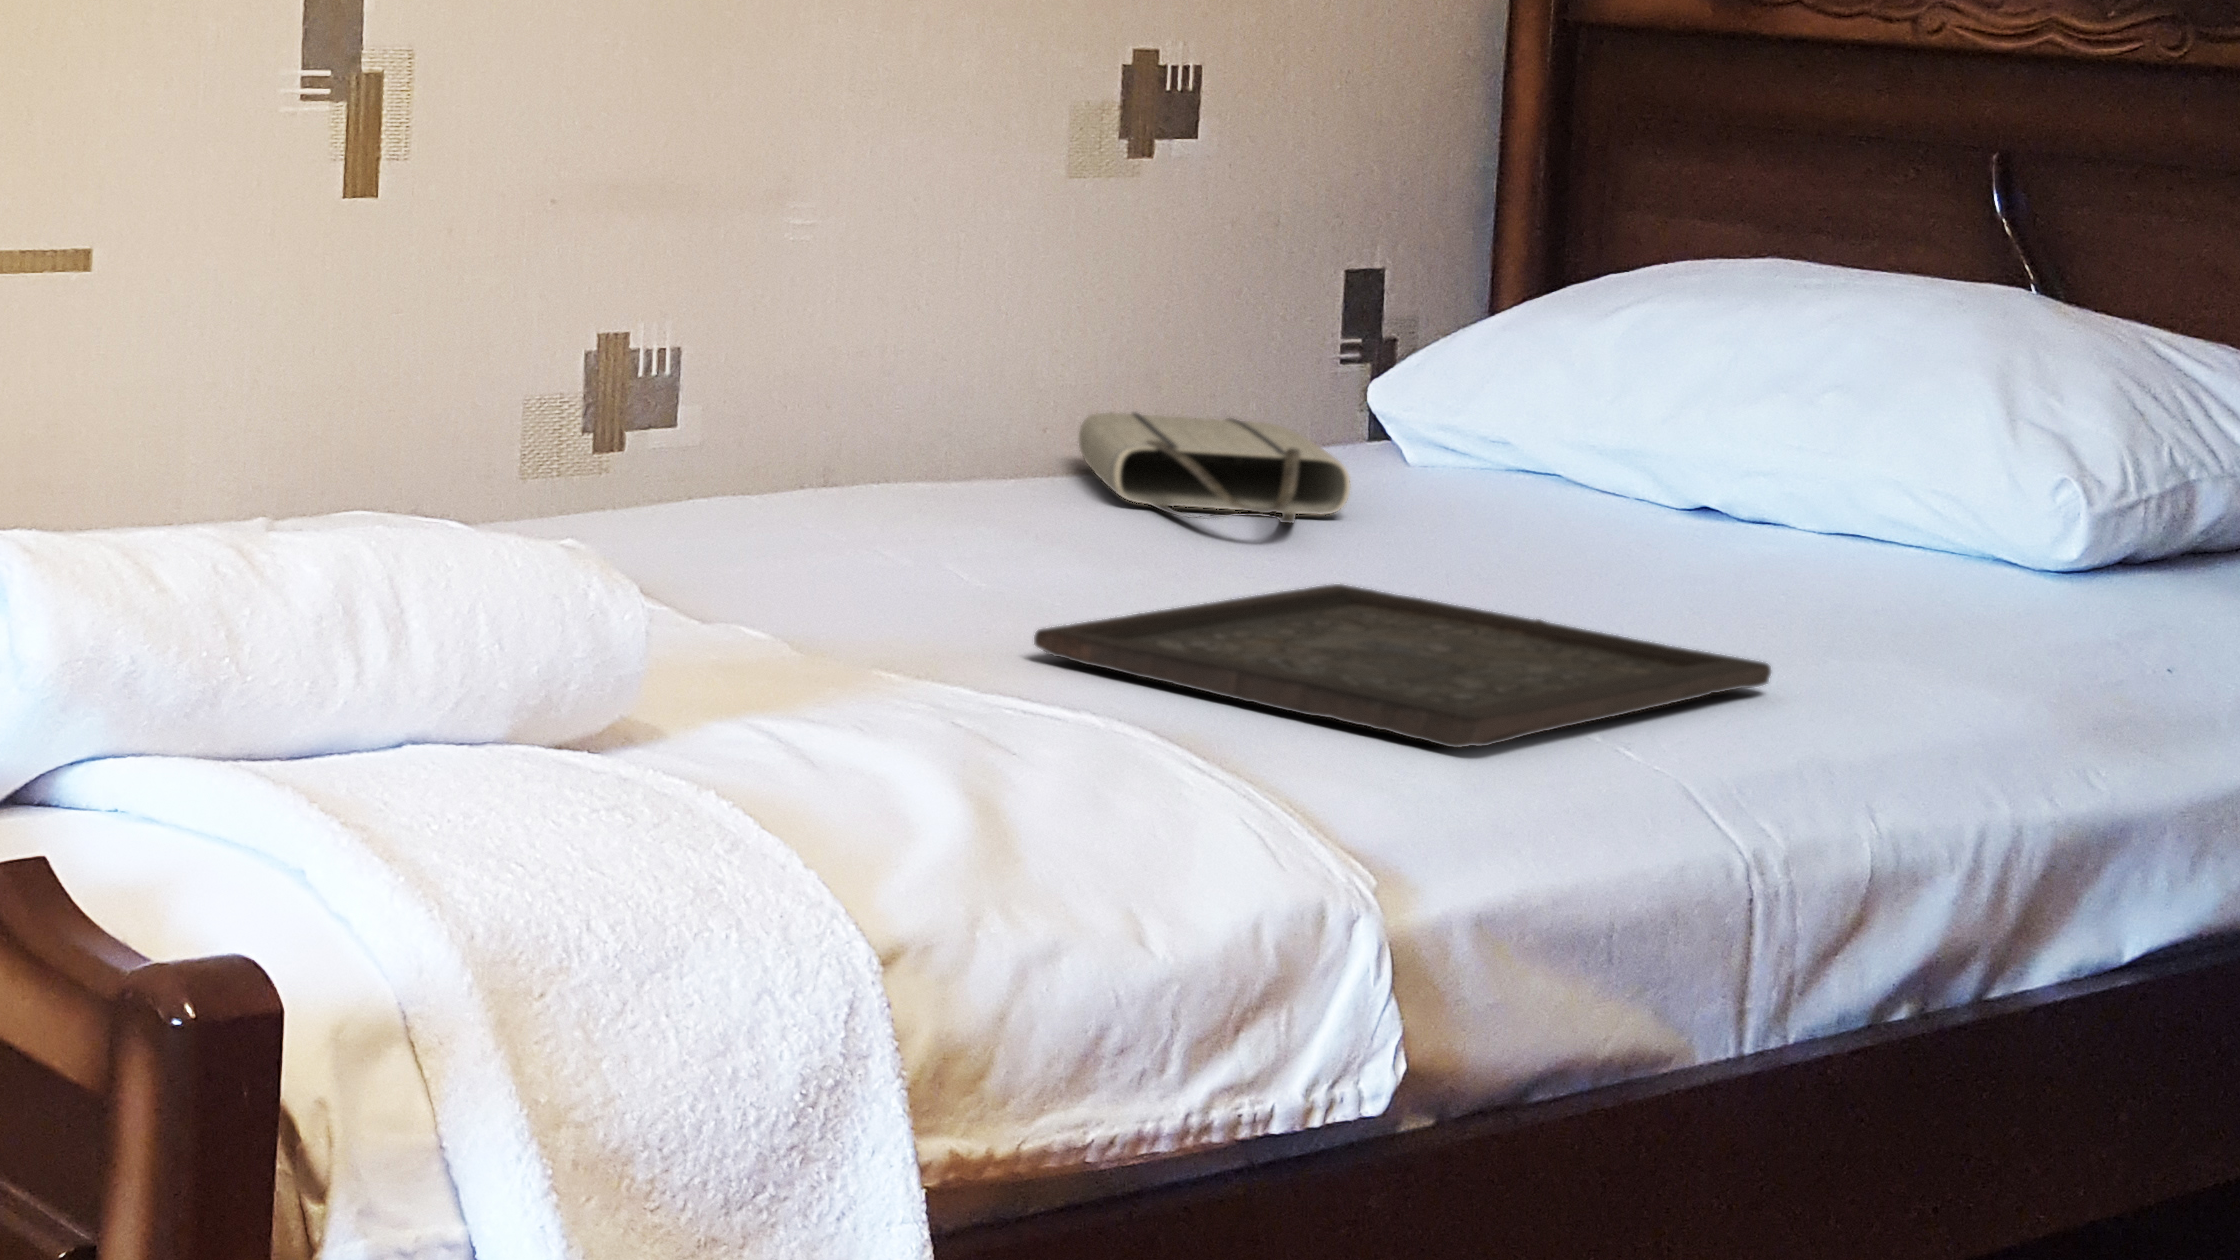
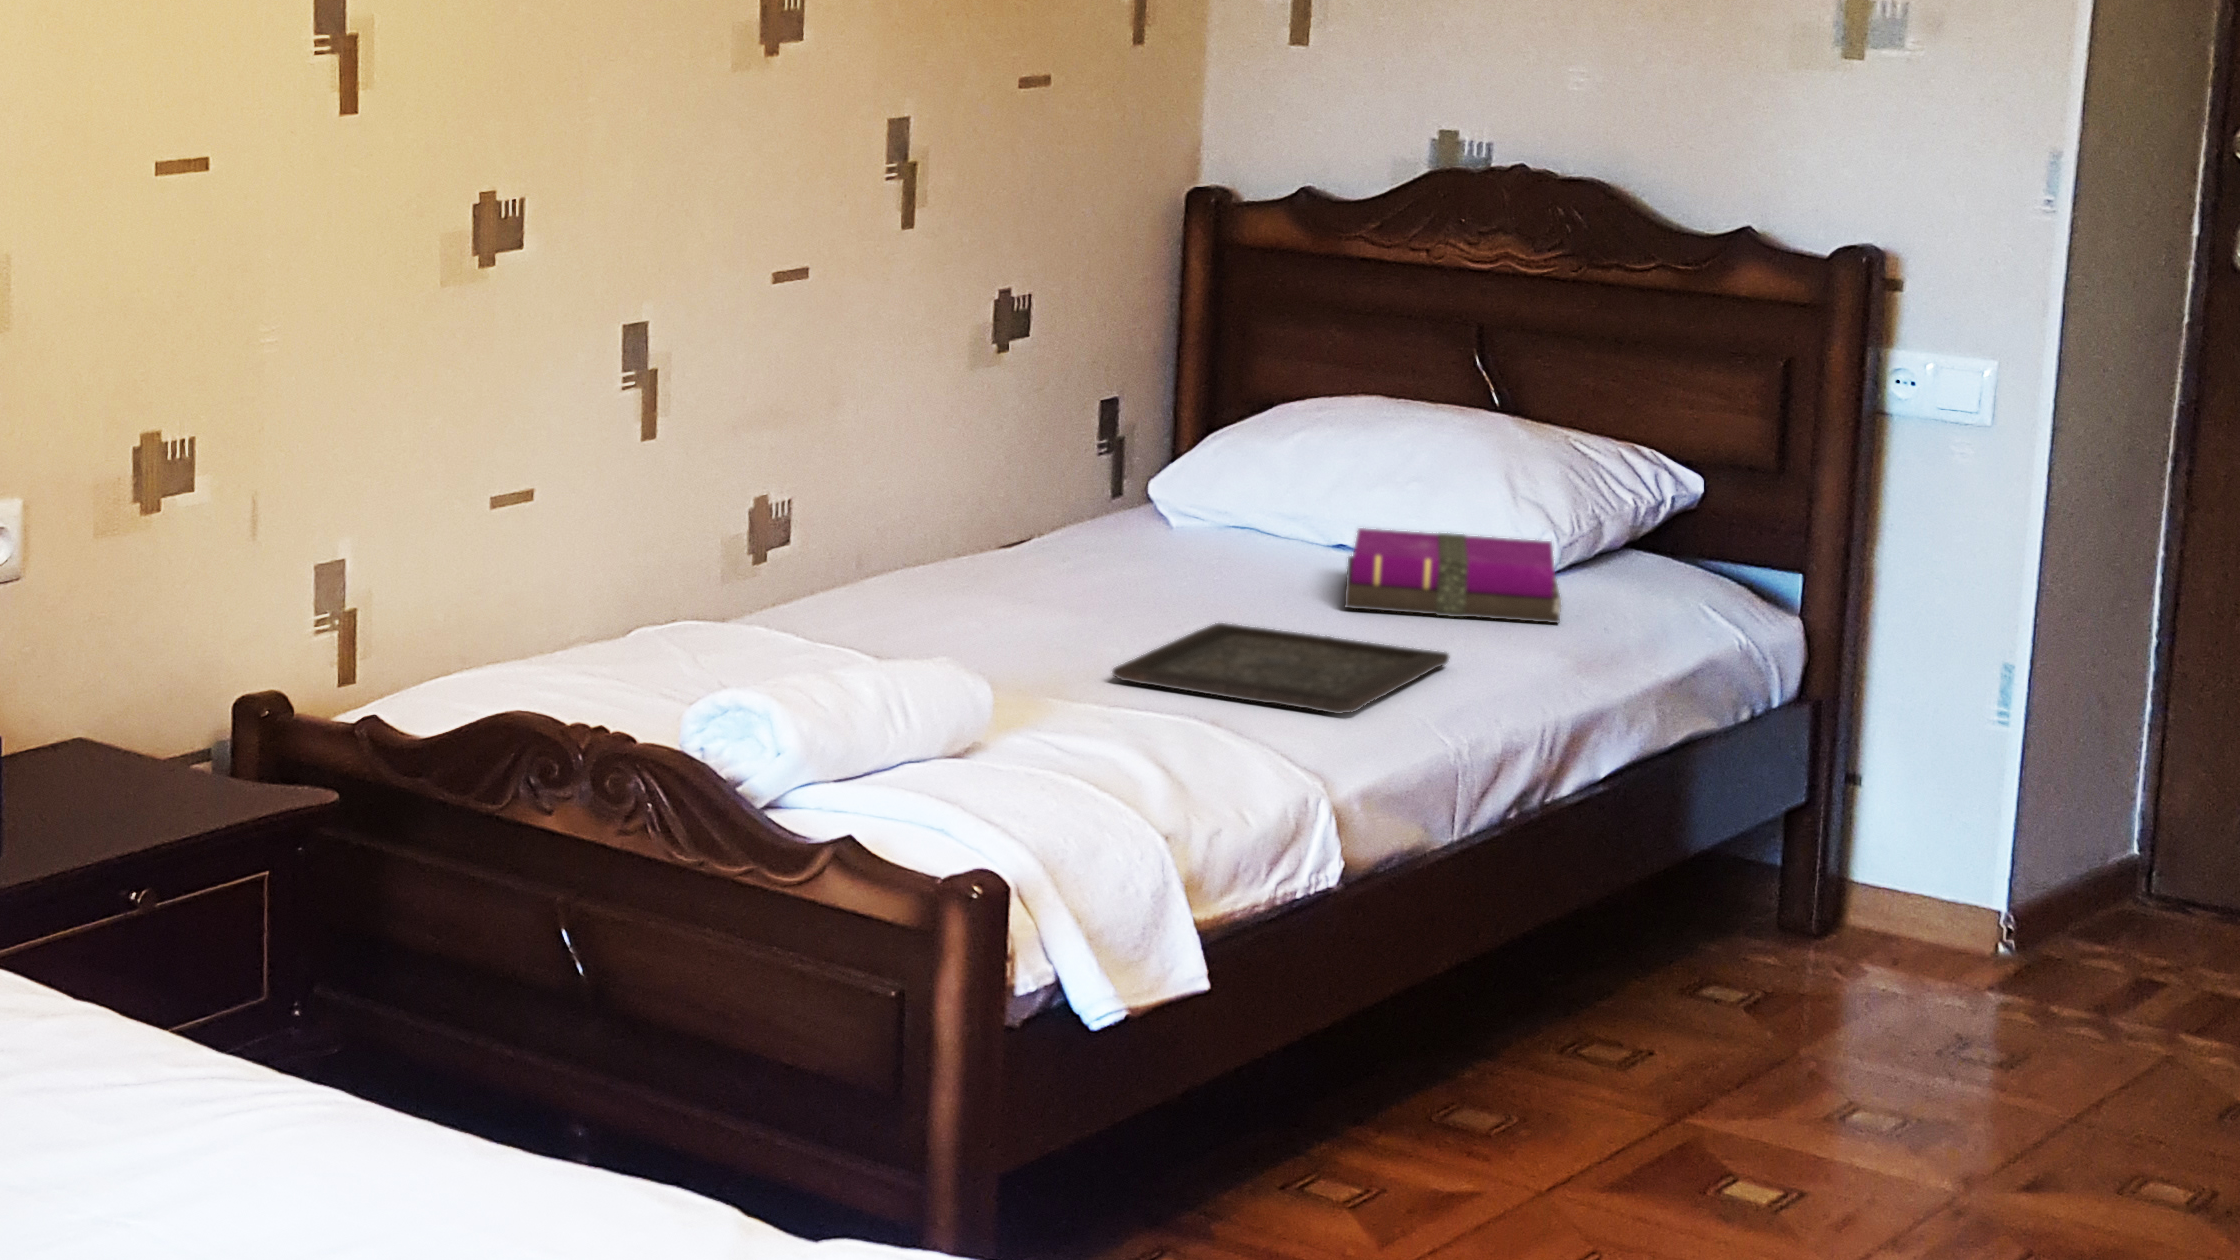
tote bag: present [1079,413,1350,523] -> none [997,511,1170,581]
notebook: none [1629,458,2077,646] -> present [1345,528,1561,623]

